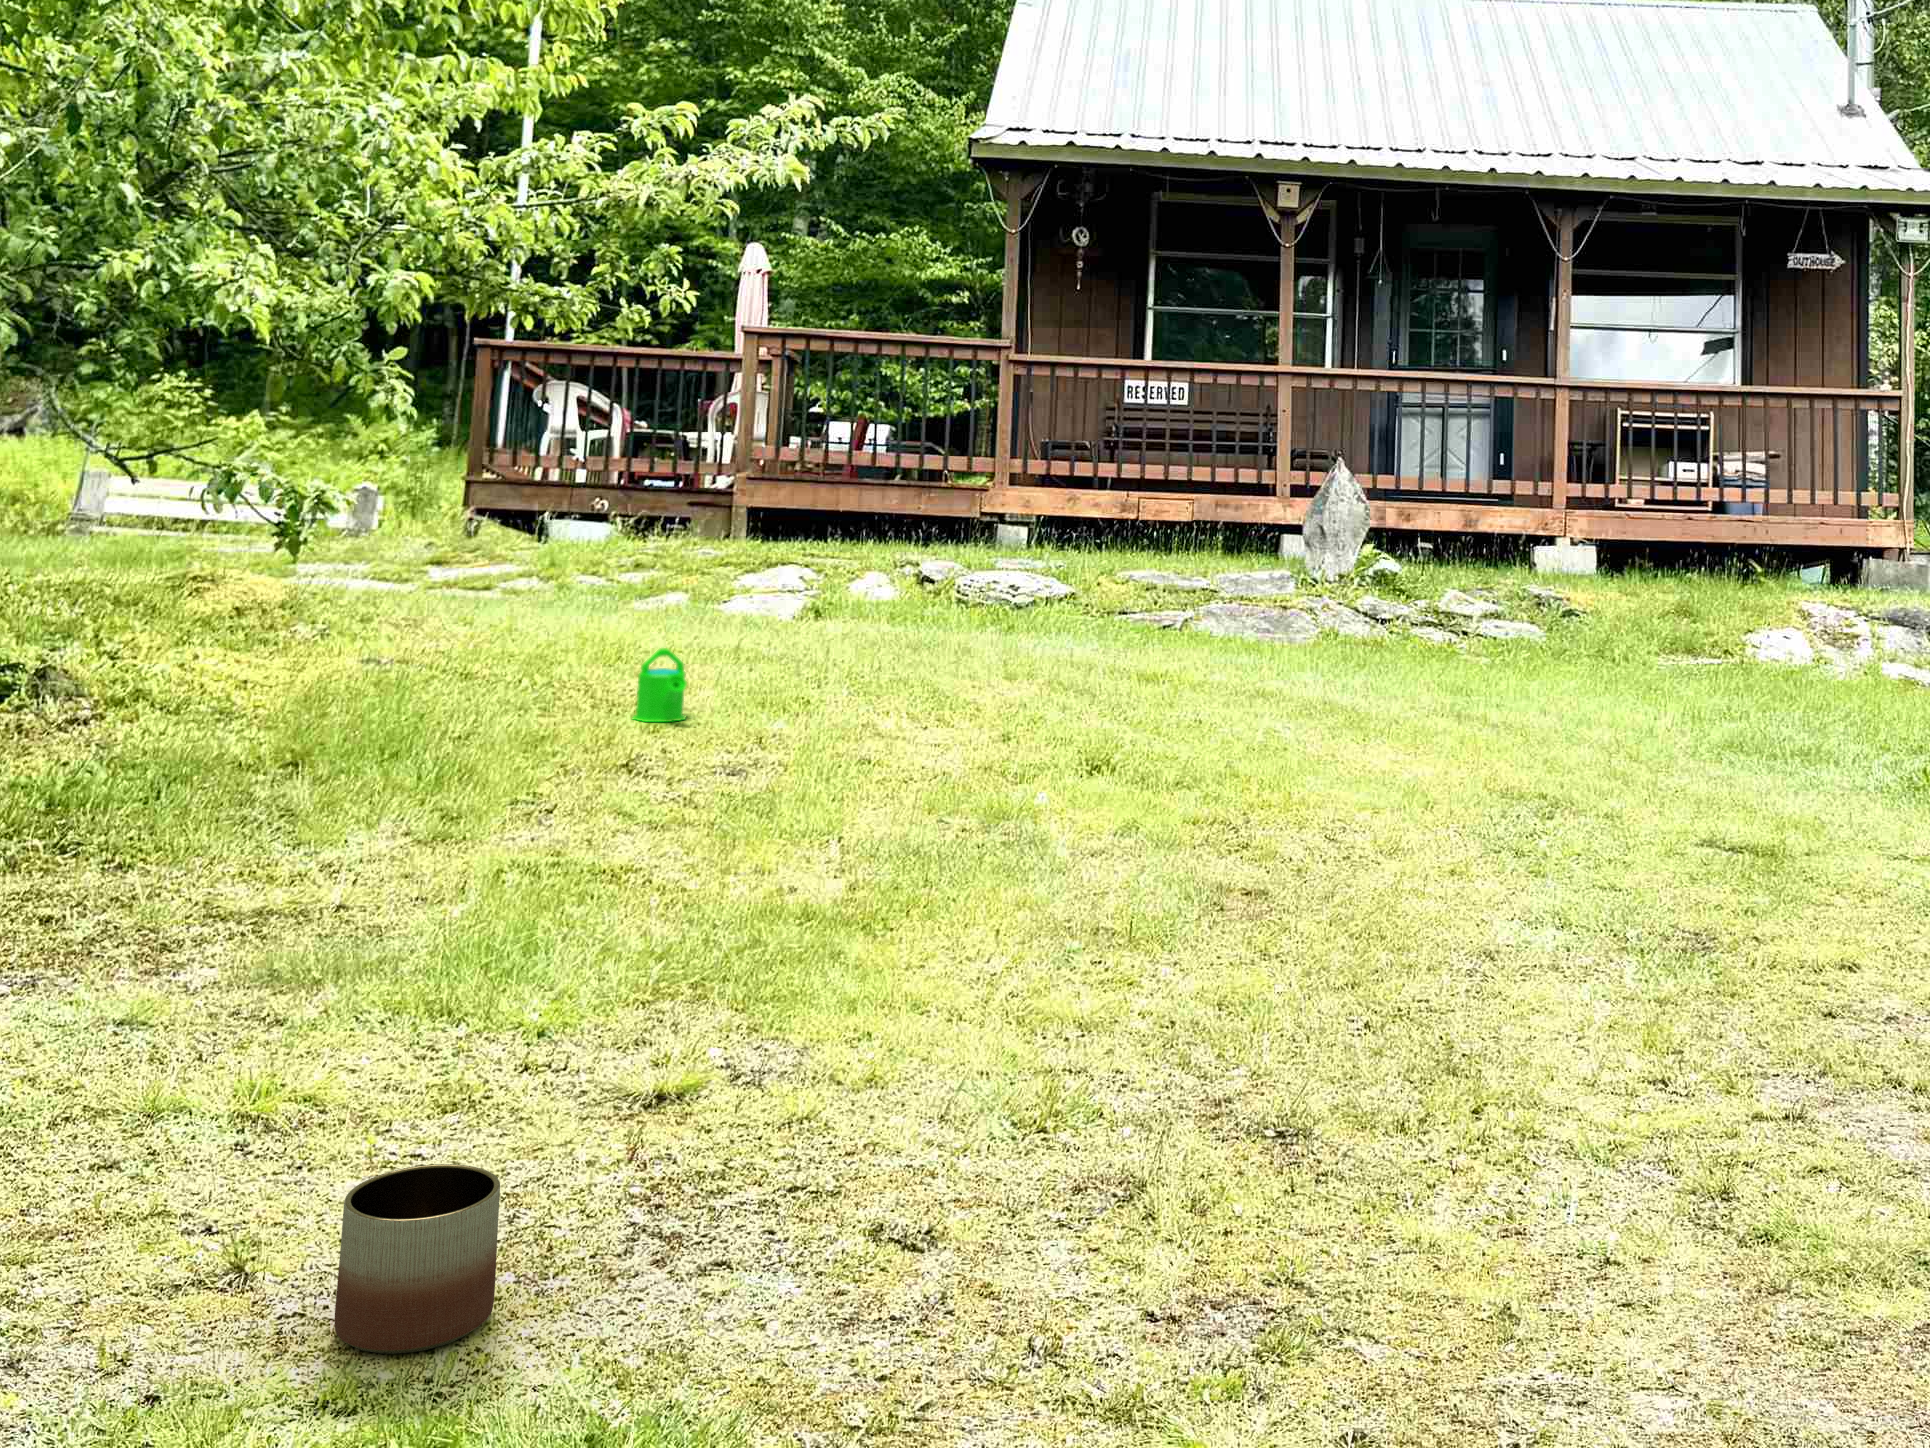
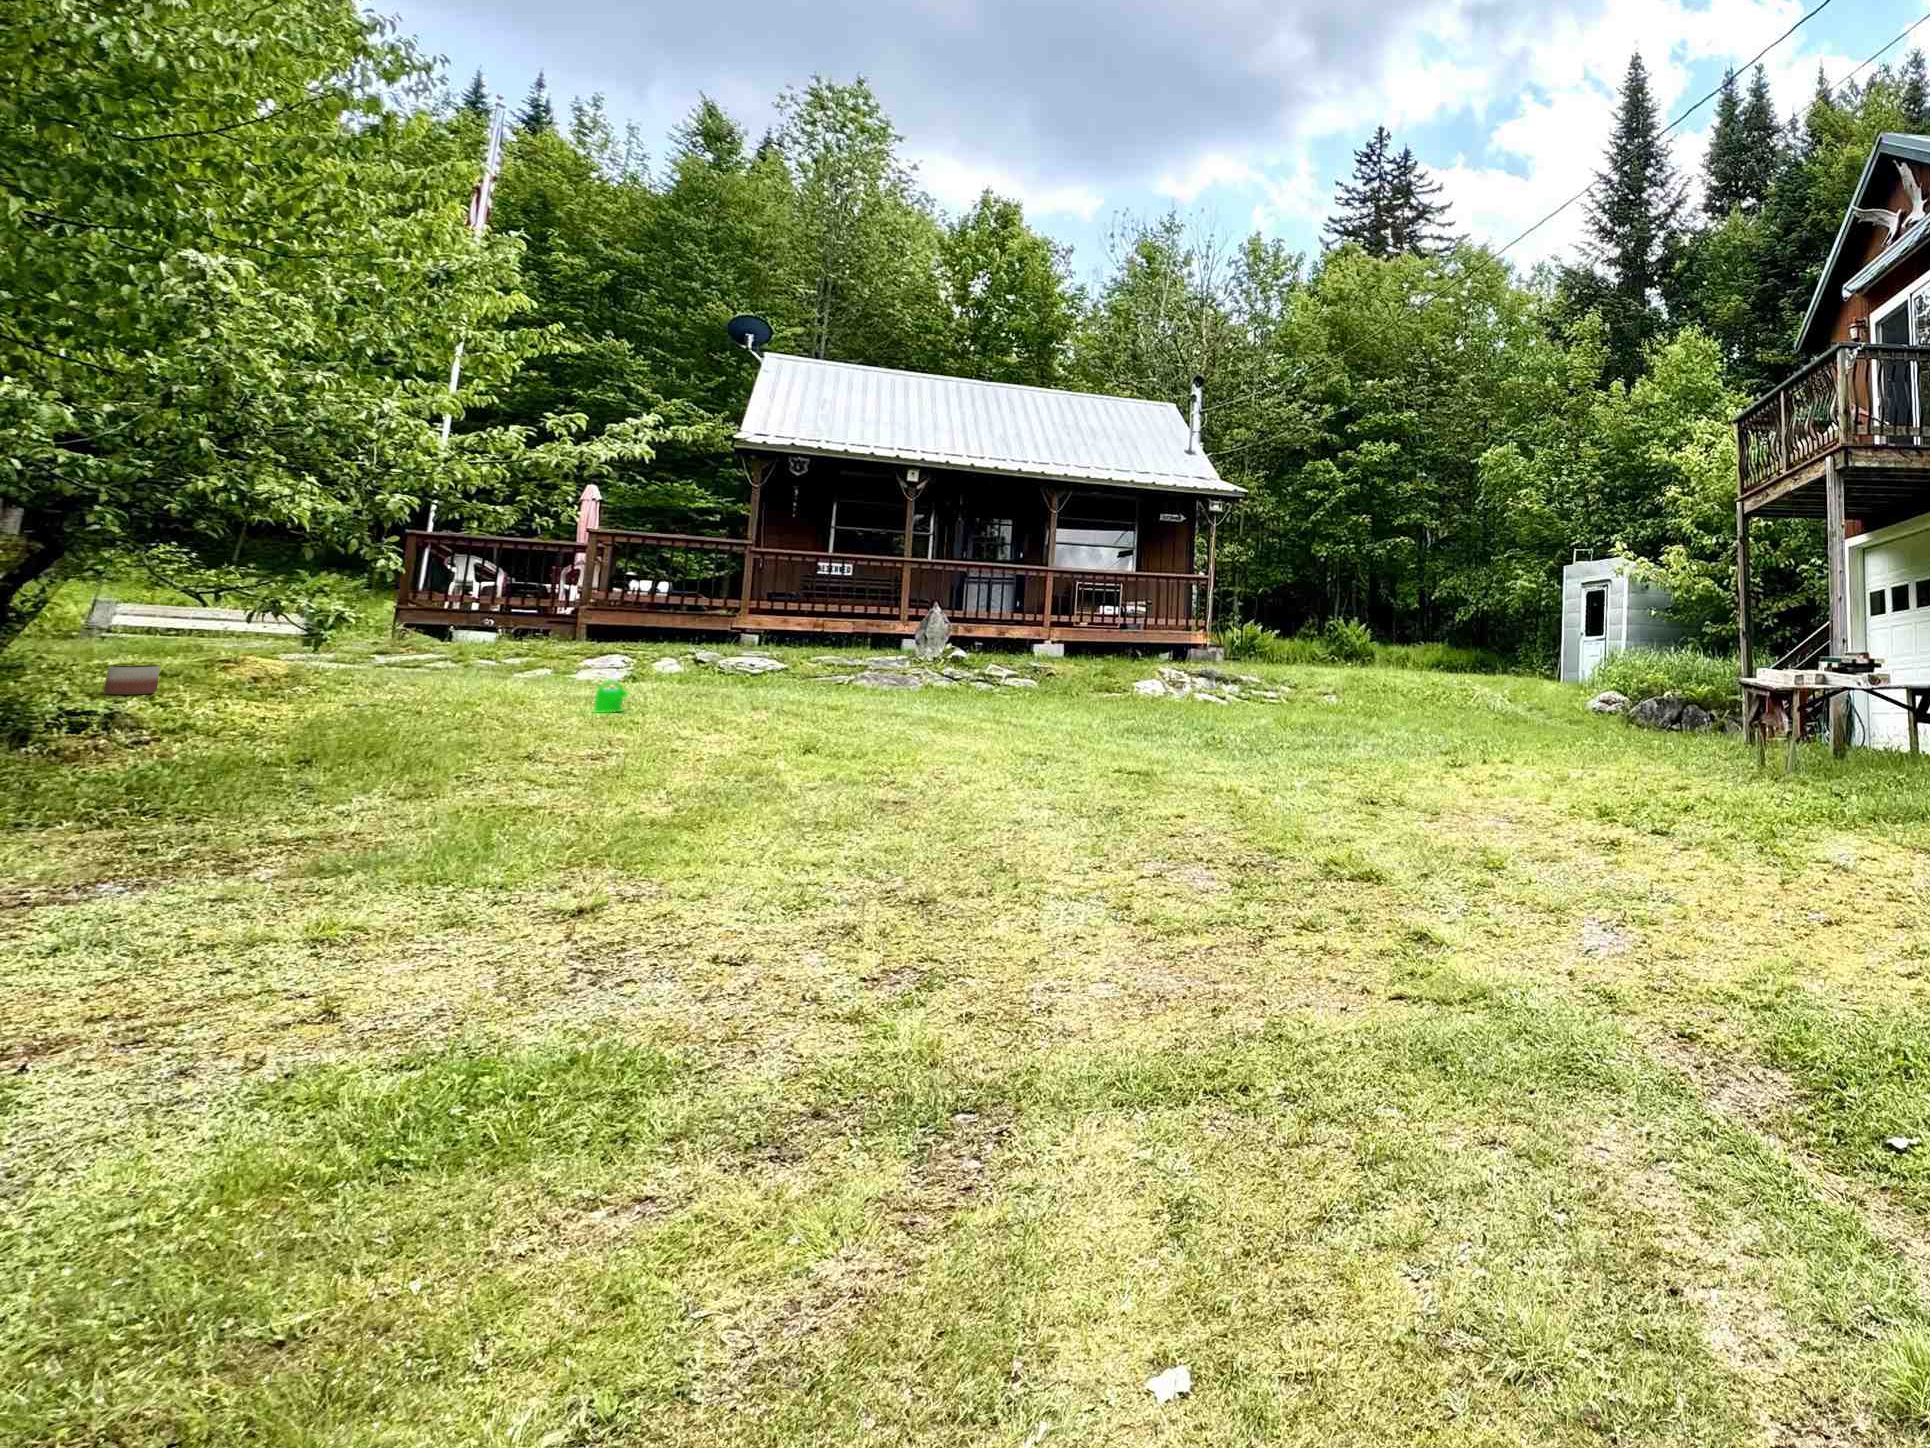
planter: present [335,1164,500,1354] -> present [104,665,160,695]

